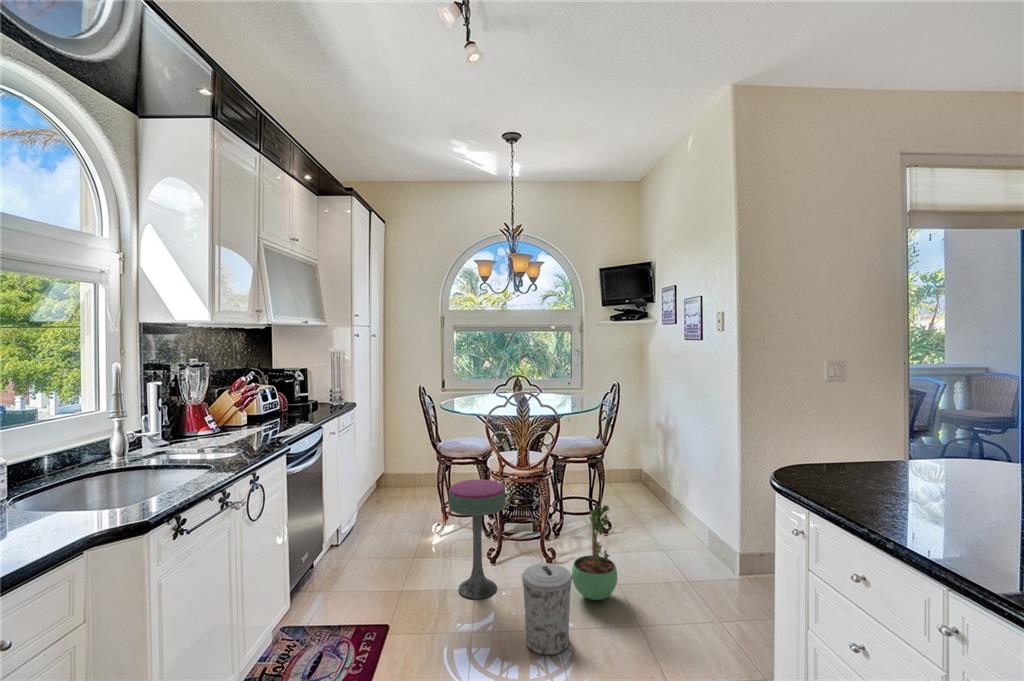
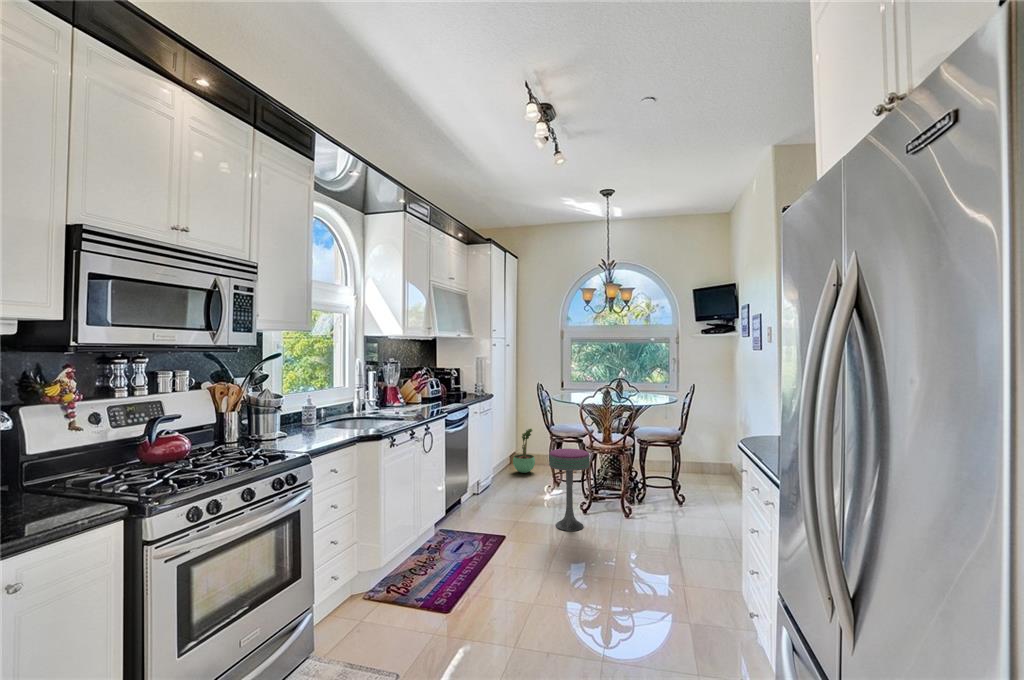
potted plant: present [572,505,618,600] -> present [513,429,535,473]
trash can: present [522,563,572,655] -> none [592,504,627,563]

